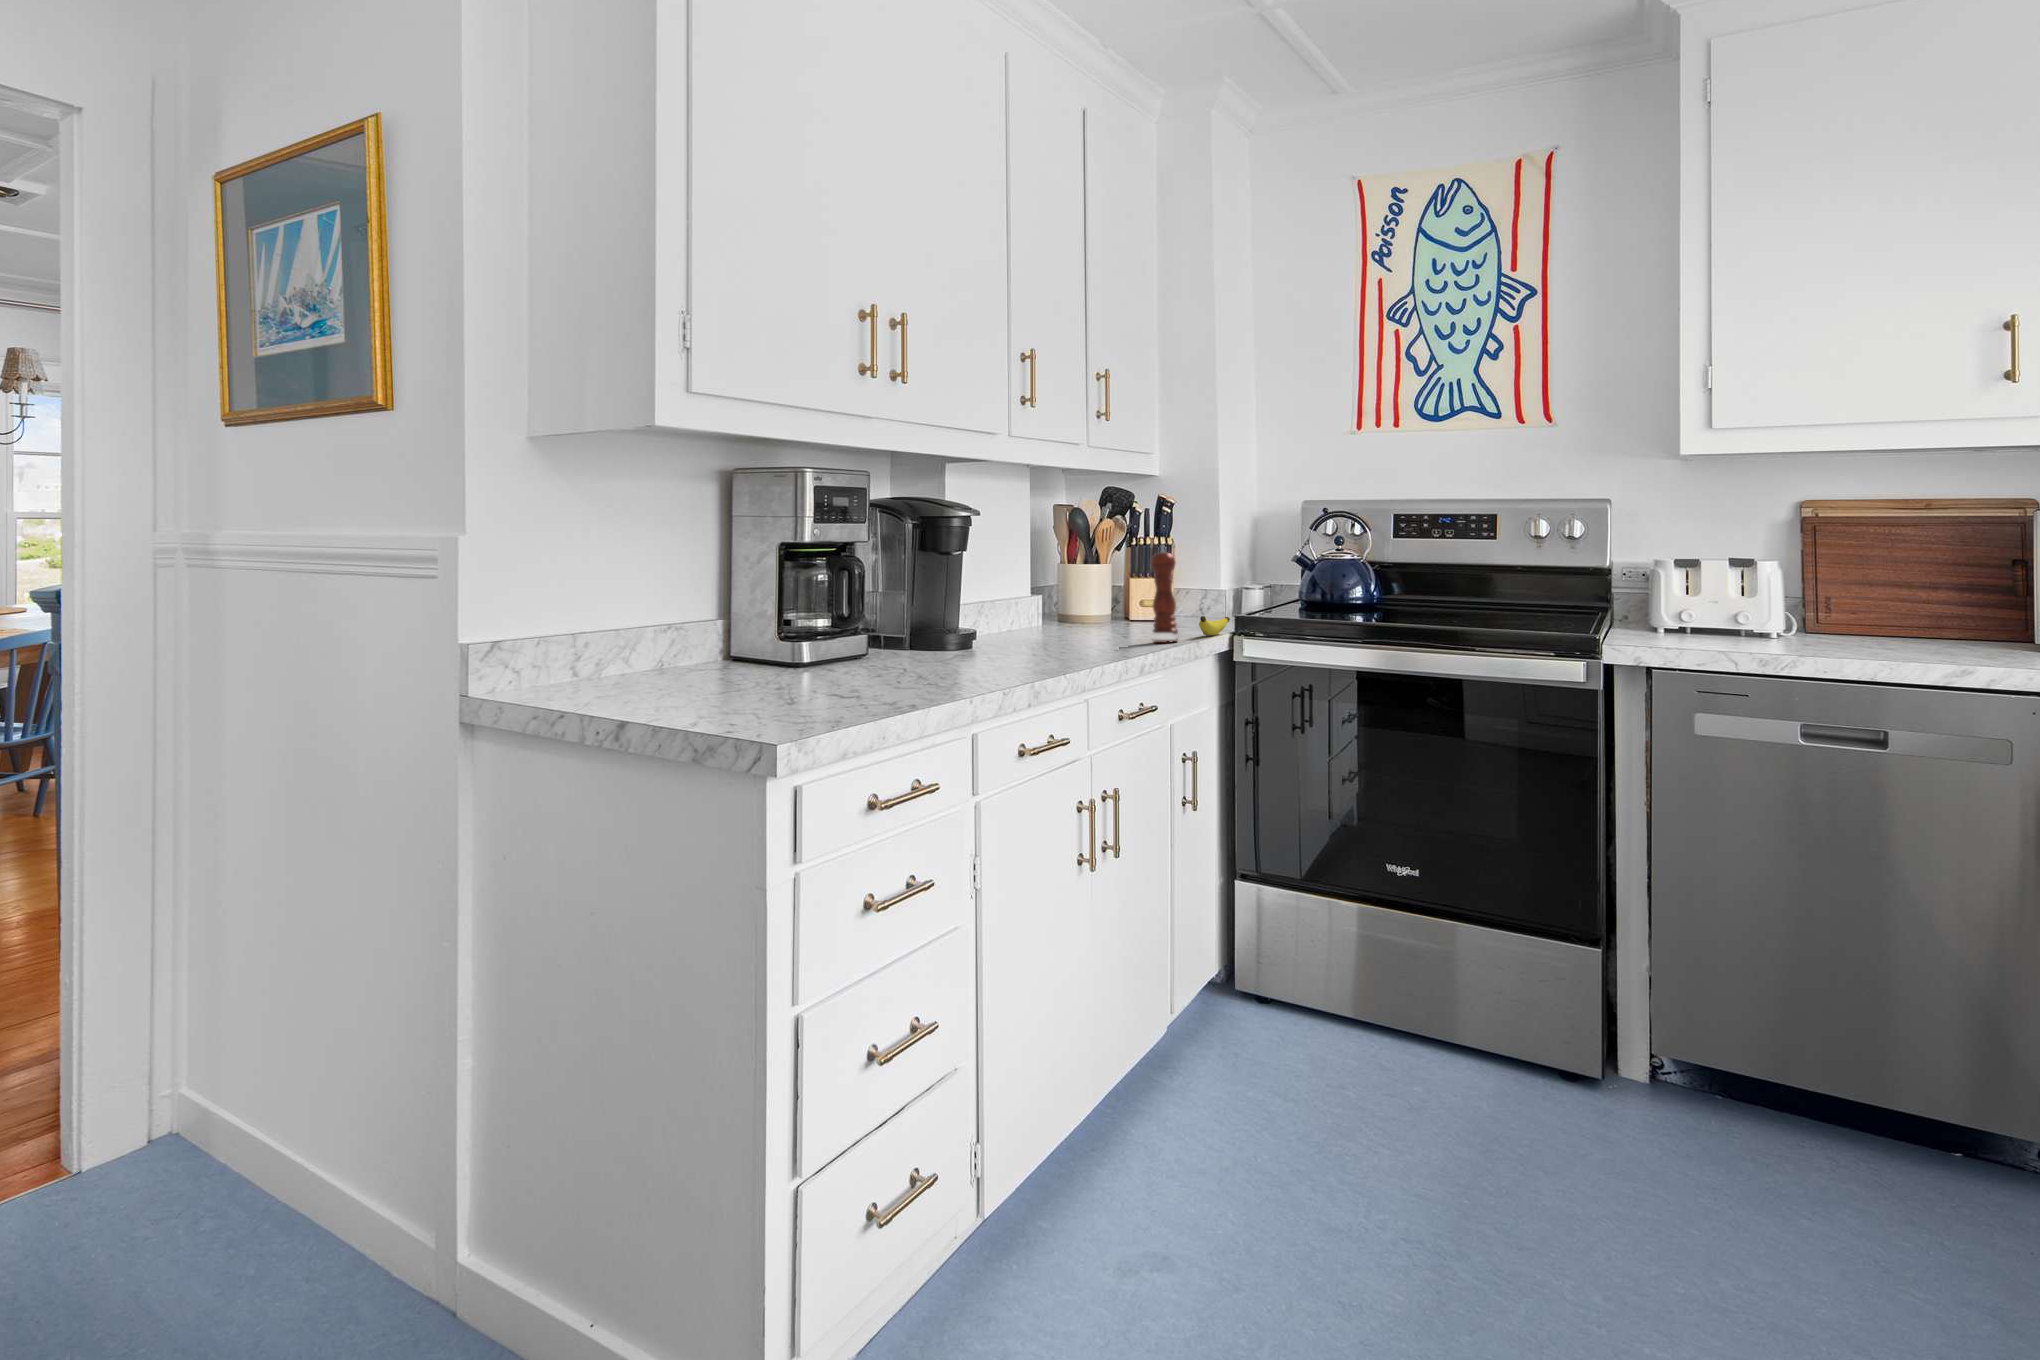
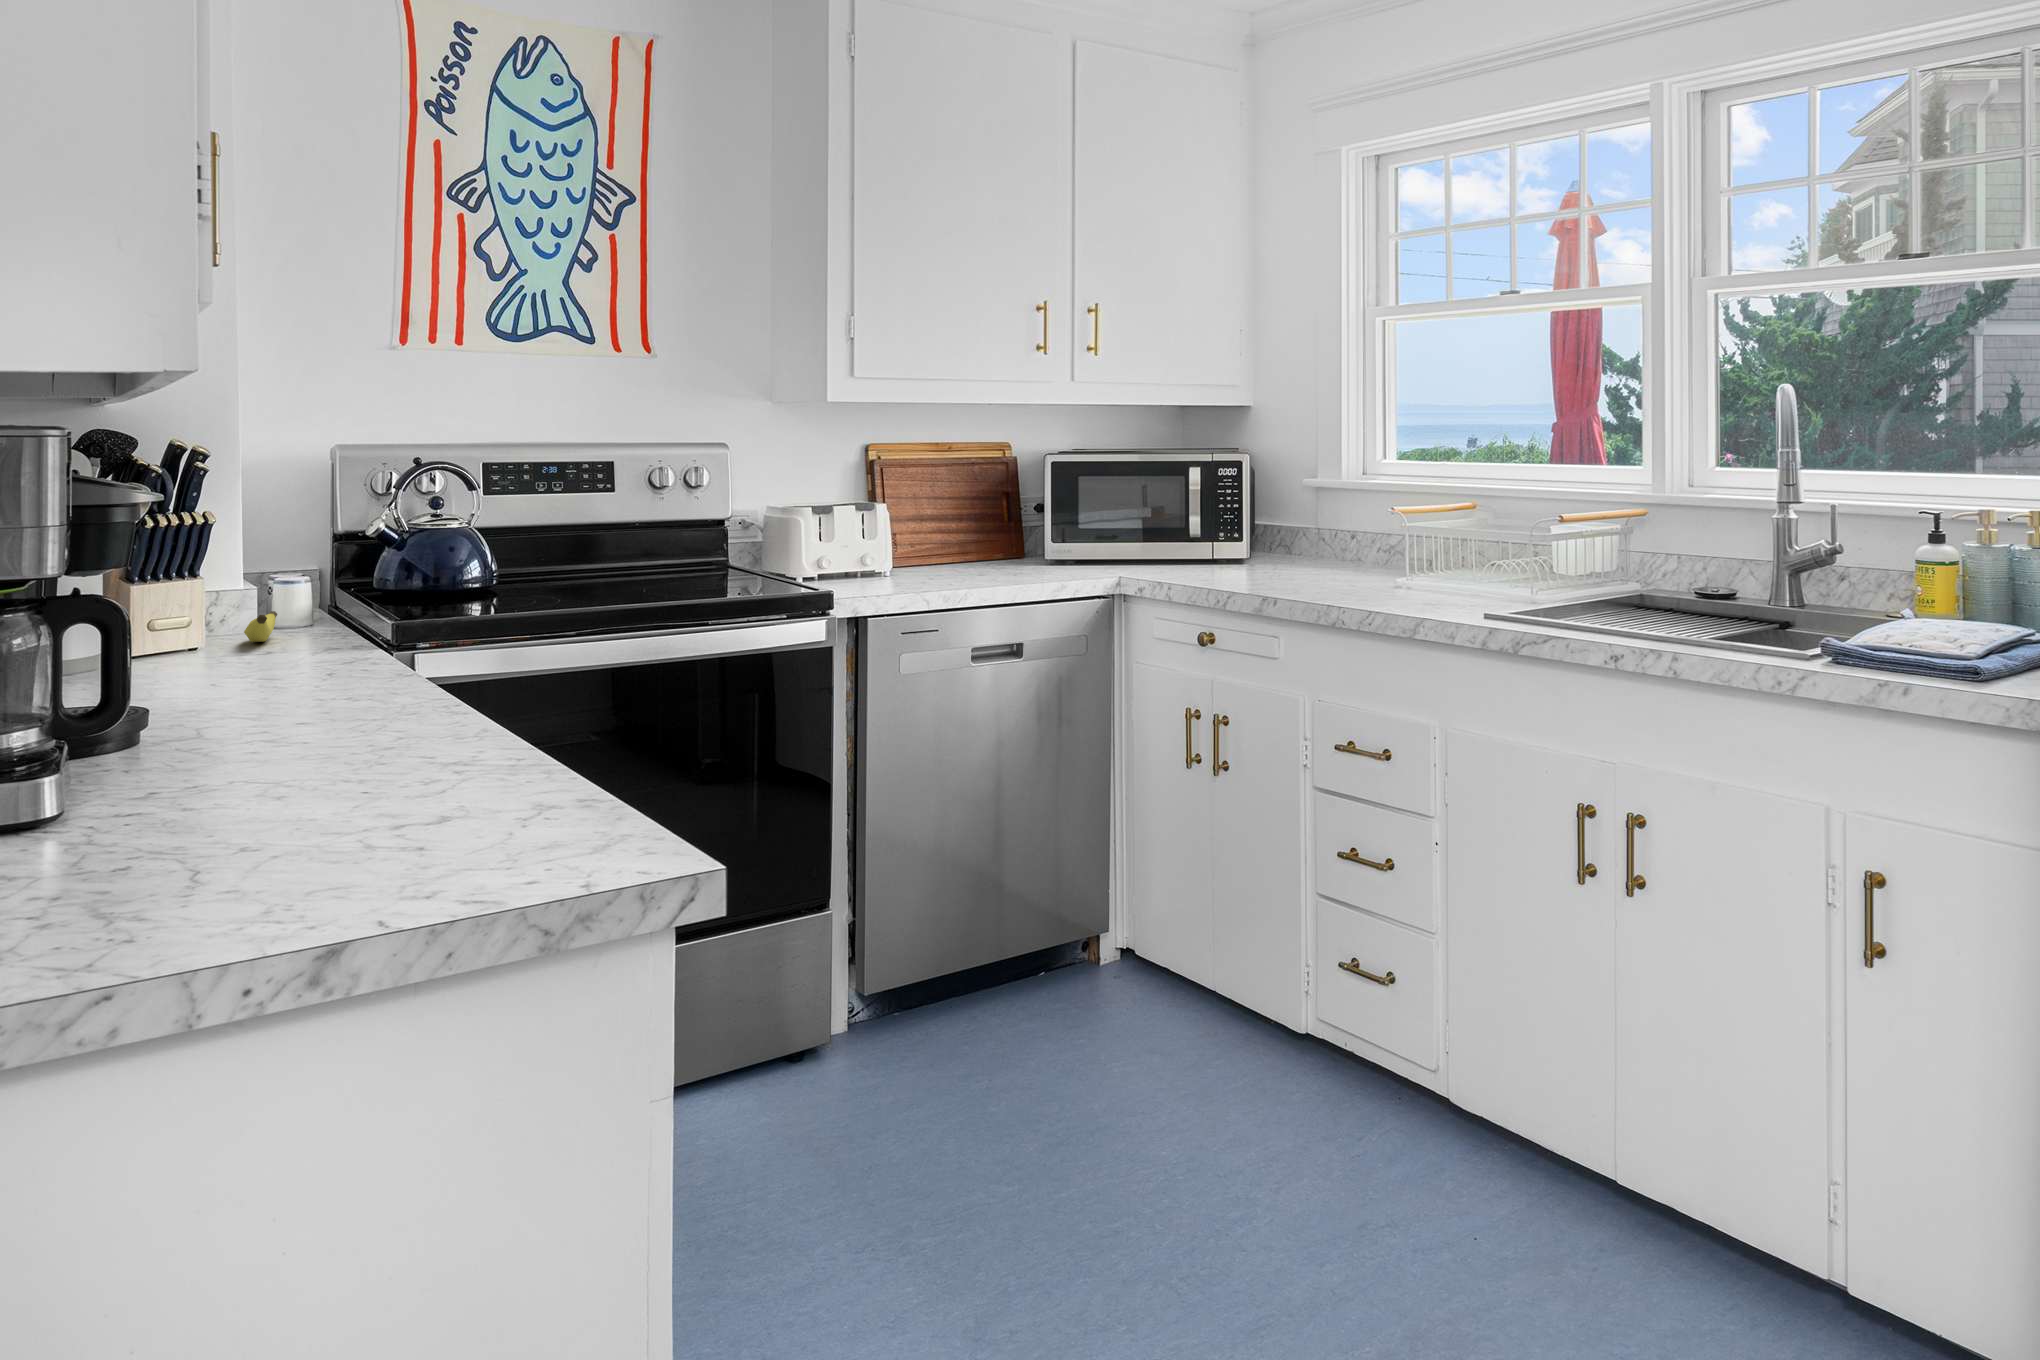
pepper mill: present [1151,545,1178,643] -> none [181,507,233,661]

